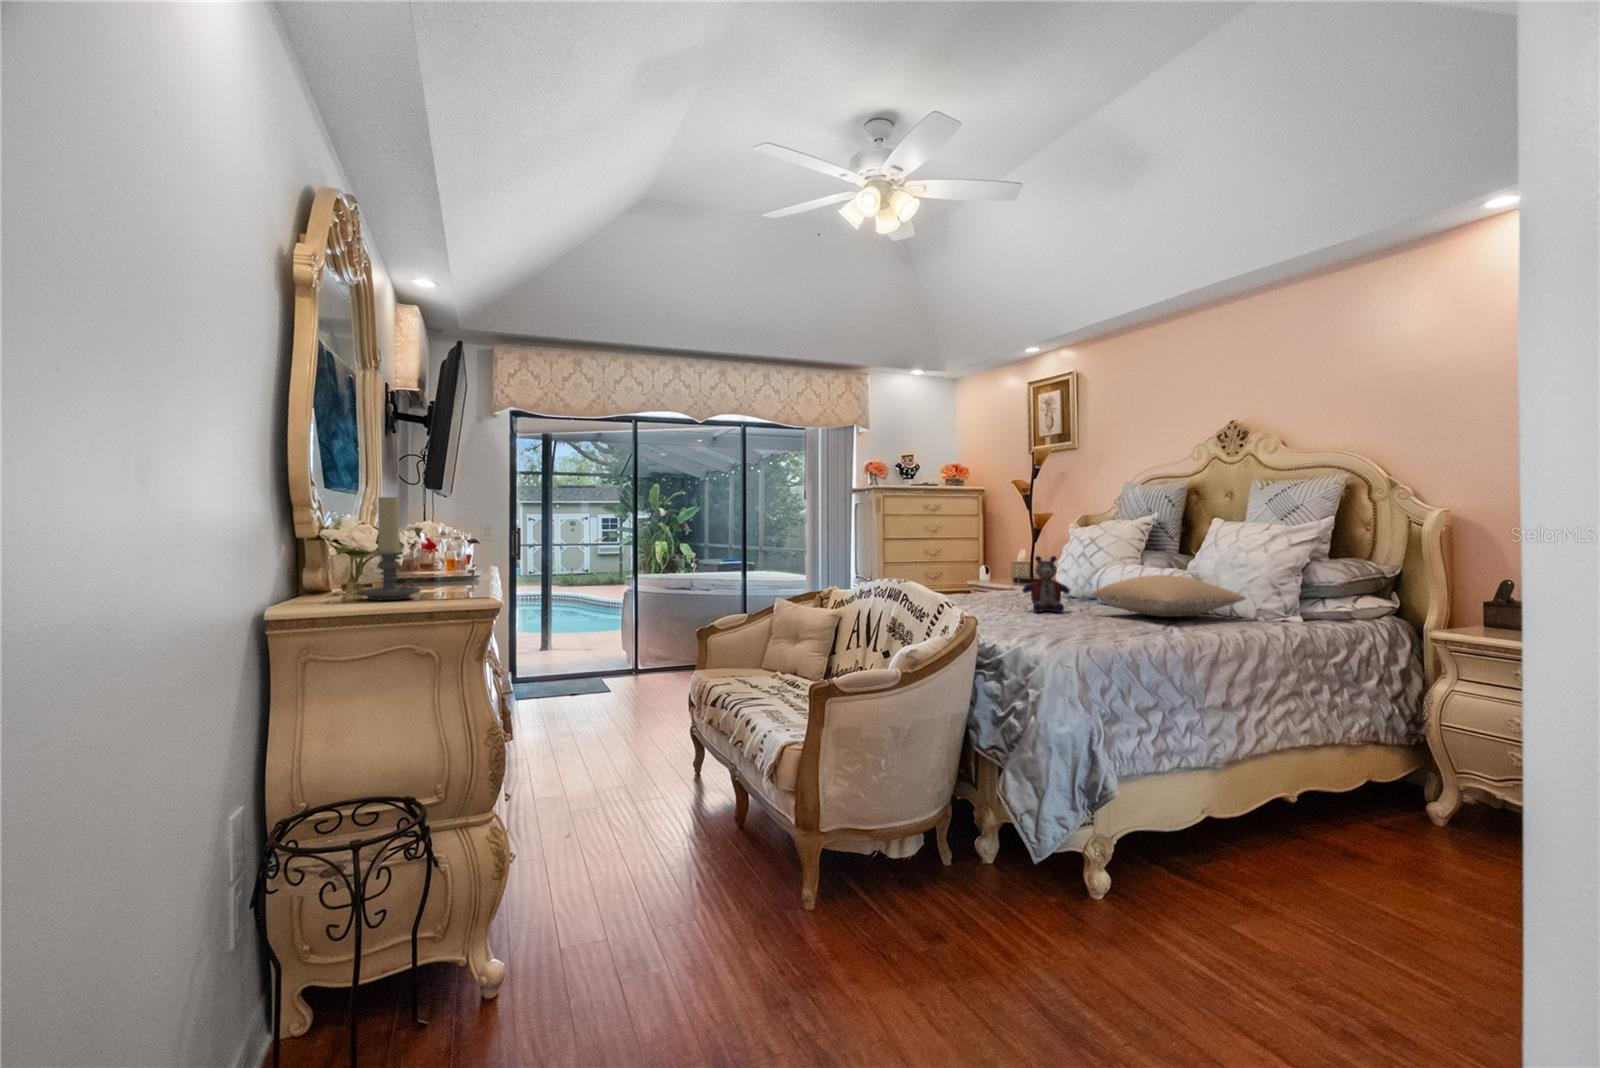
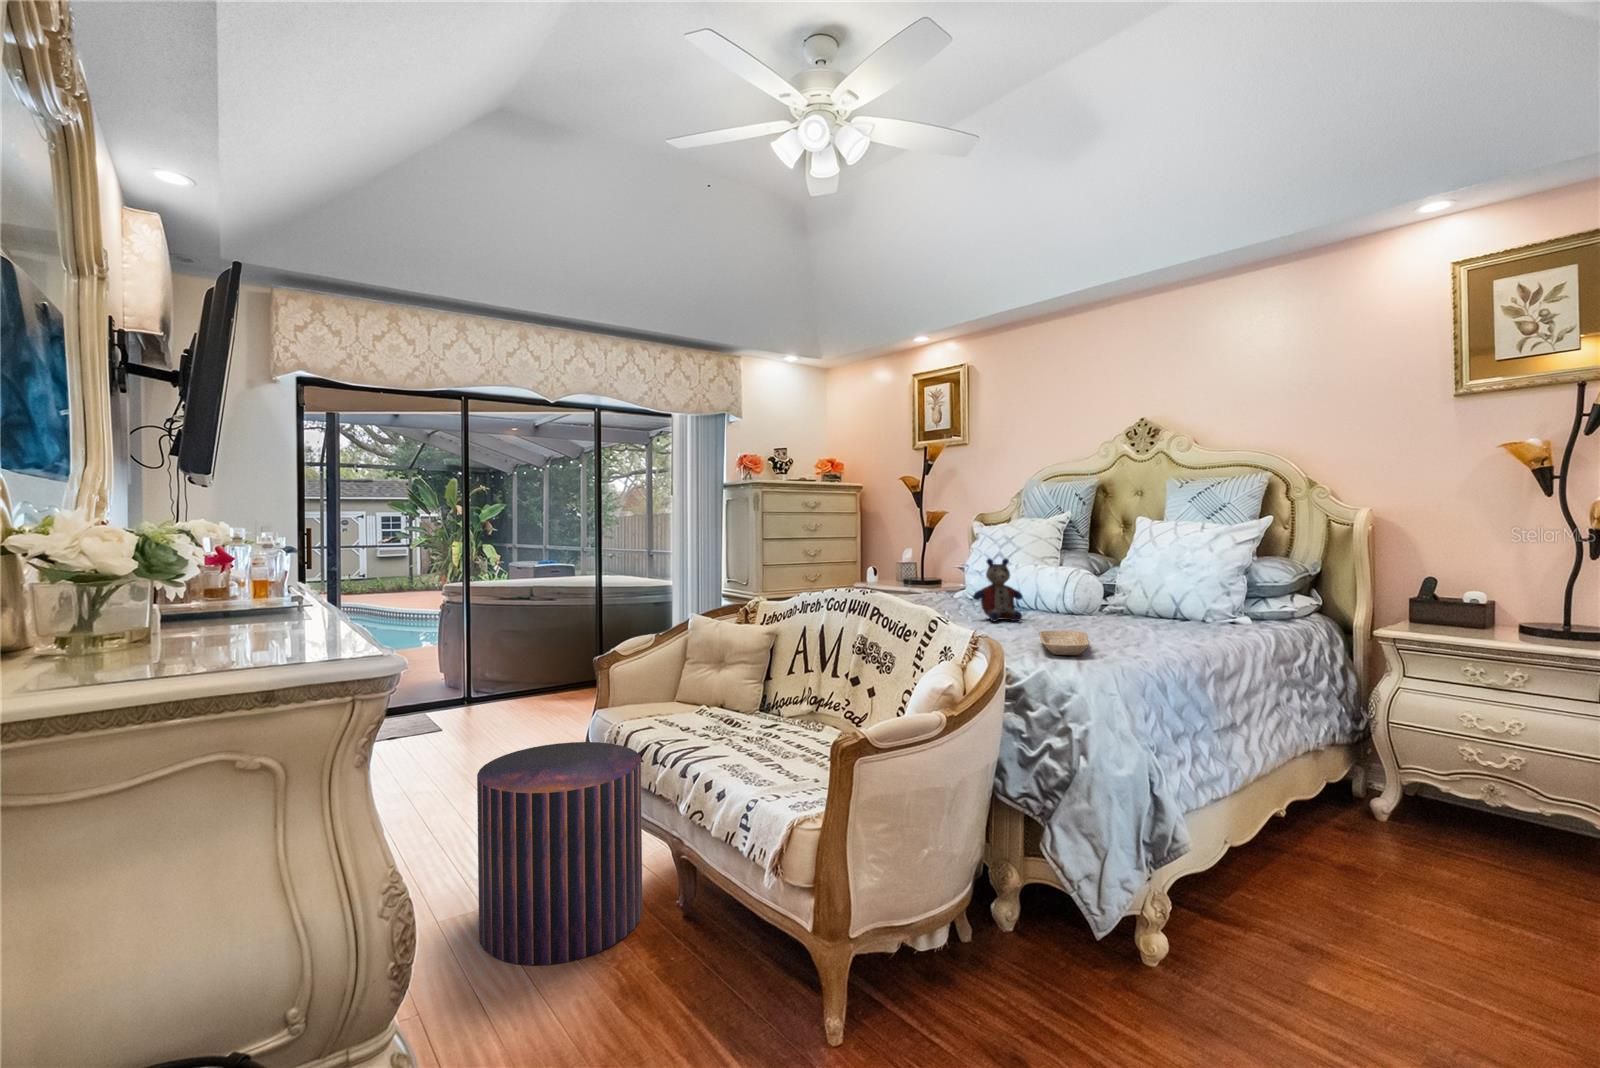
candle holder: present [357,496,421,600] -> none [93,475,225,666]
pillow: present [1093,575,1246,617] -> none [1053,578,1210,623]
tray: none [1034,618,1089,637] -> present [1039,630,1090,655]
pouf: none [595,689,712,840] -> present [477,742,642,965]

